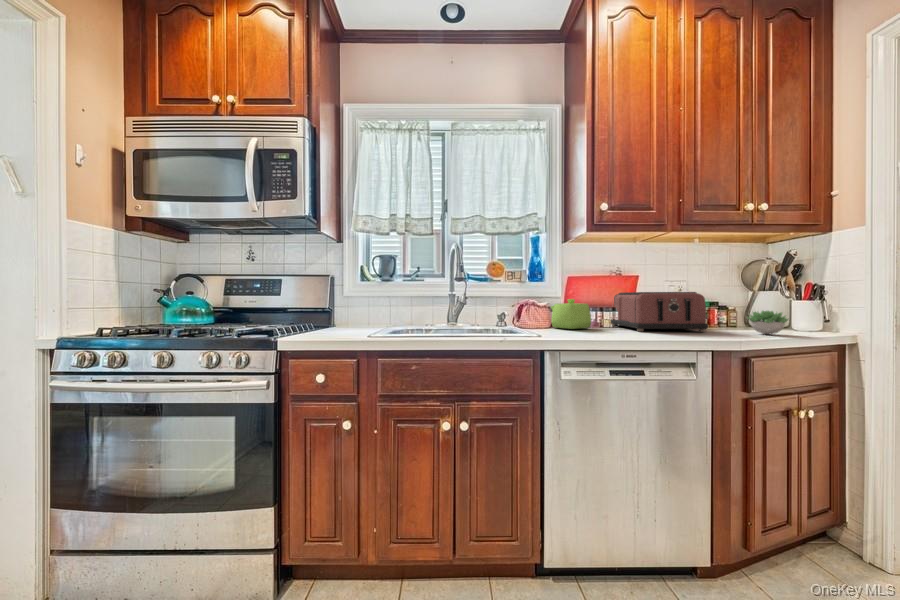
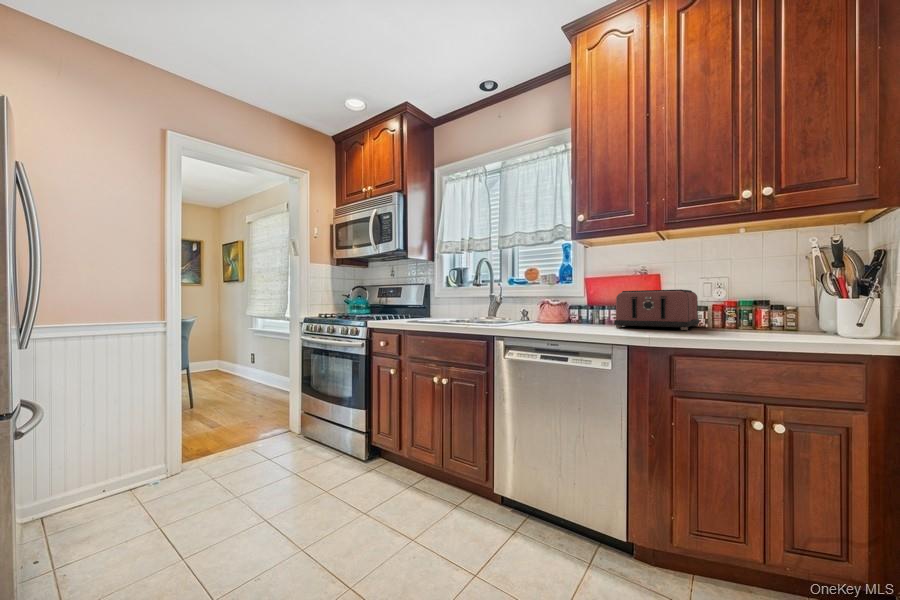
teapot: present [551,299,591,329] -> none [556,298,594,324]
succulent plant: present [748,311,788,334] -> none [729,309,779,335]

